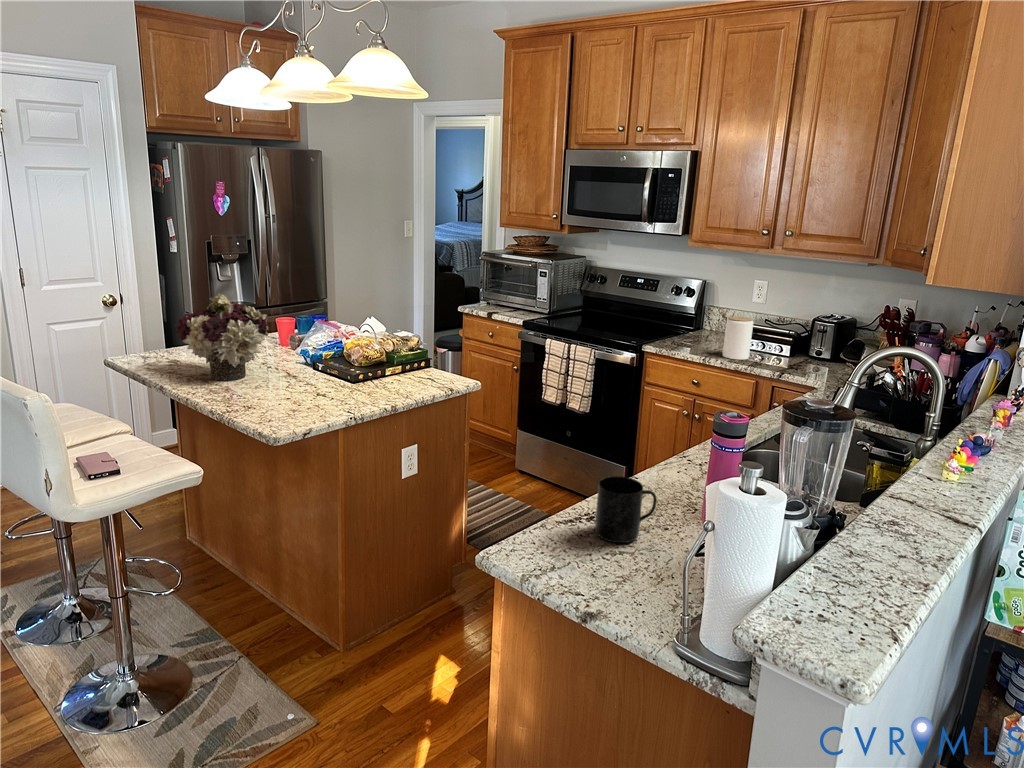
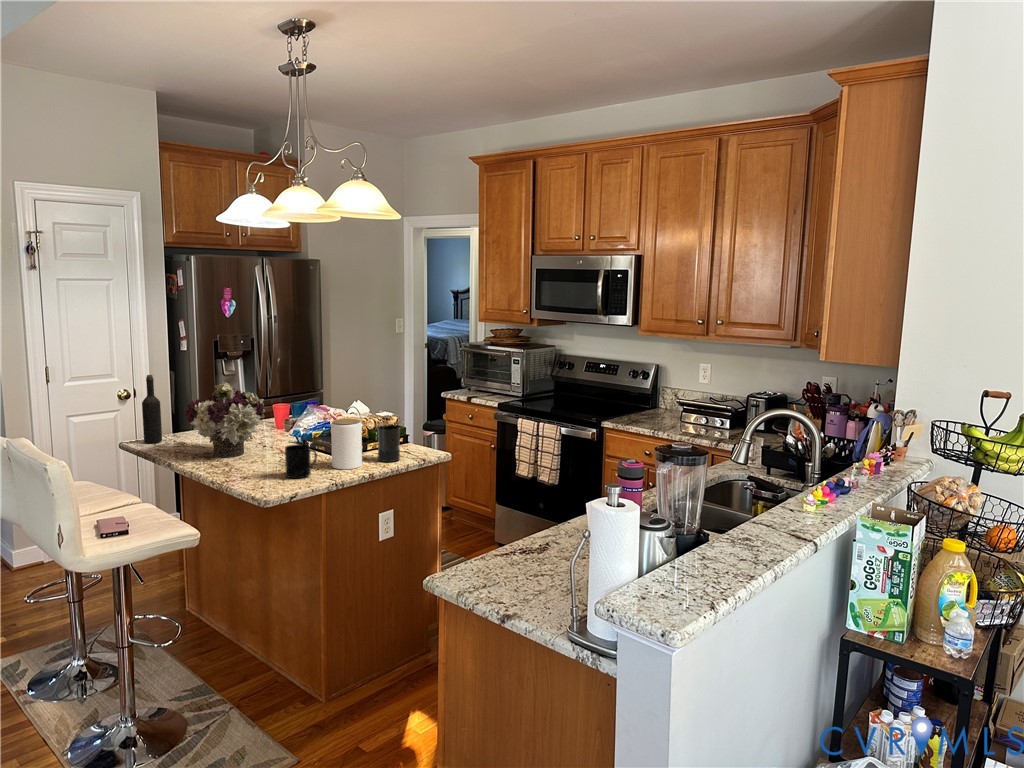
wine bottle: none [127,283,153,362] -> present [142,375,162,443]
jar: present [723,316,753,360] -> present [331,419,362,469]
candle: none [396,346,424,390] -> present [378,425,400,462]
mug: present [595,476,657,543] -> present [285,444,317,478]

